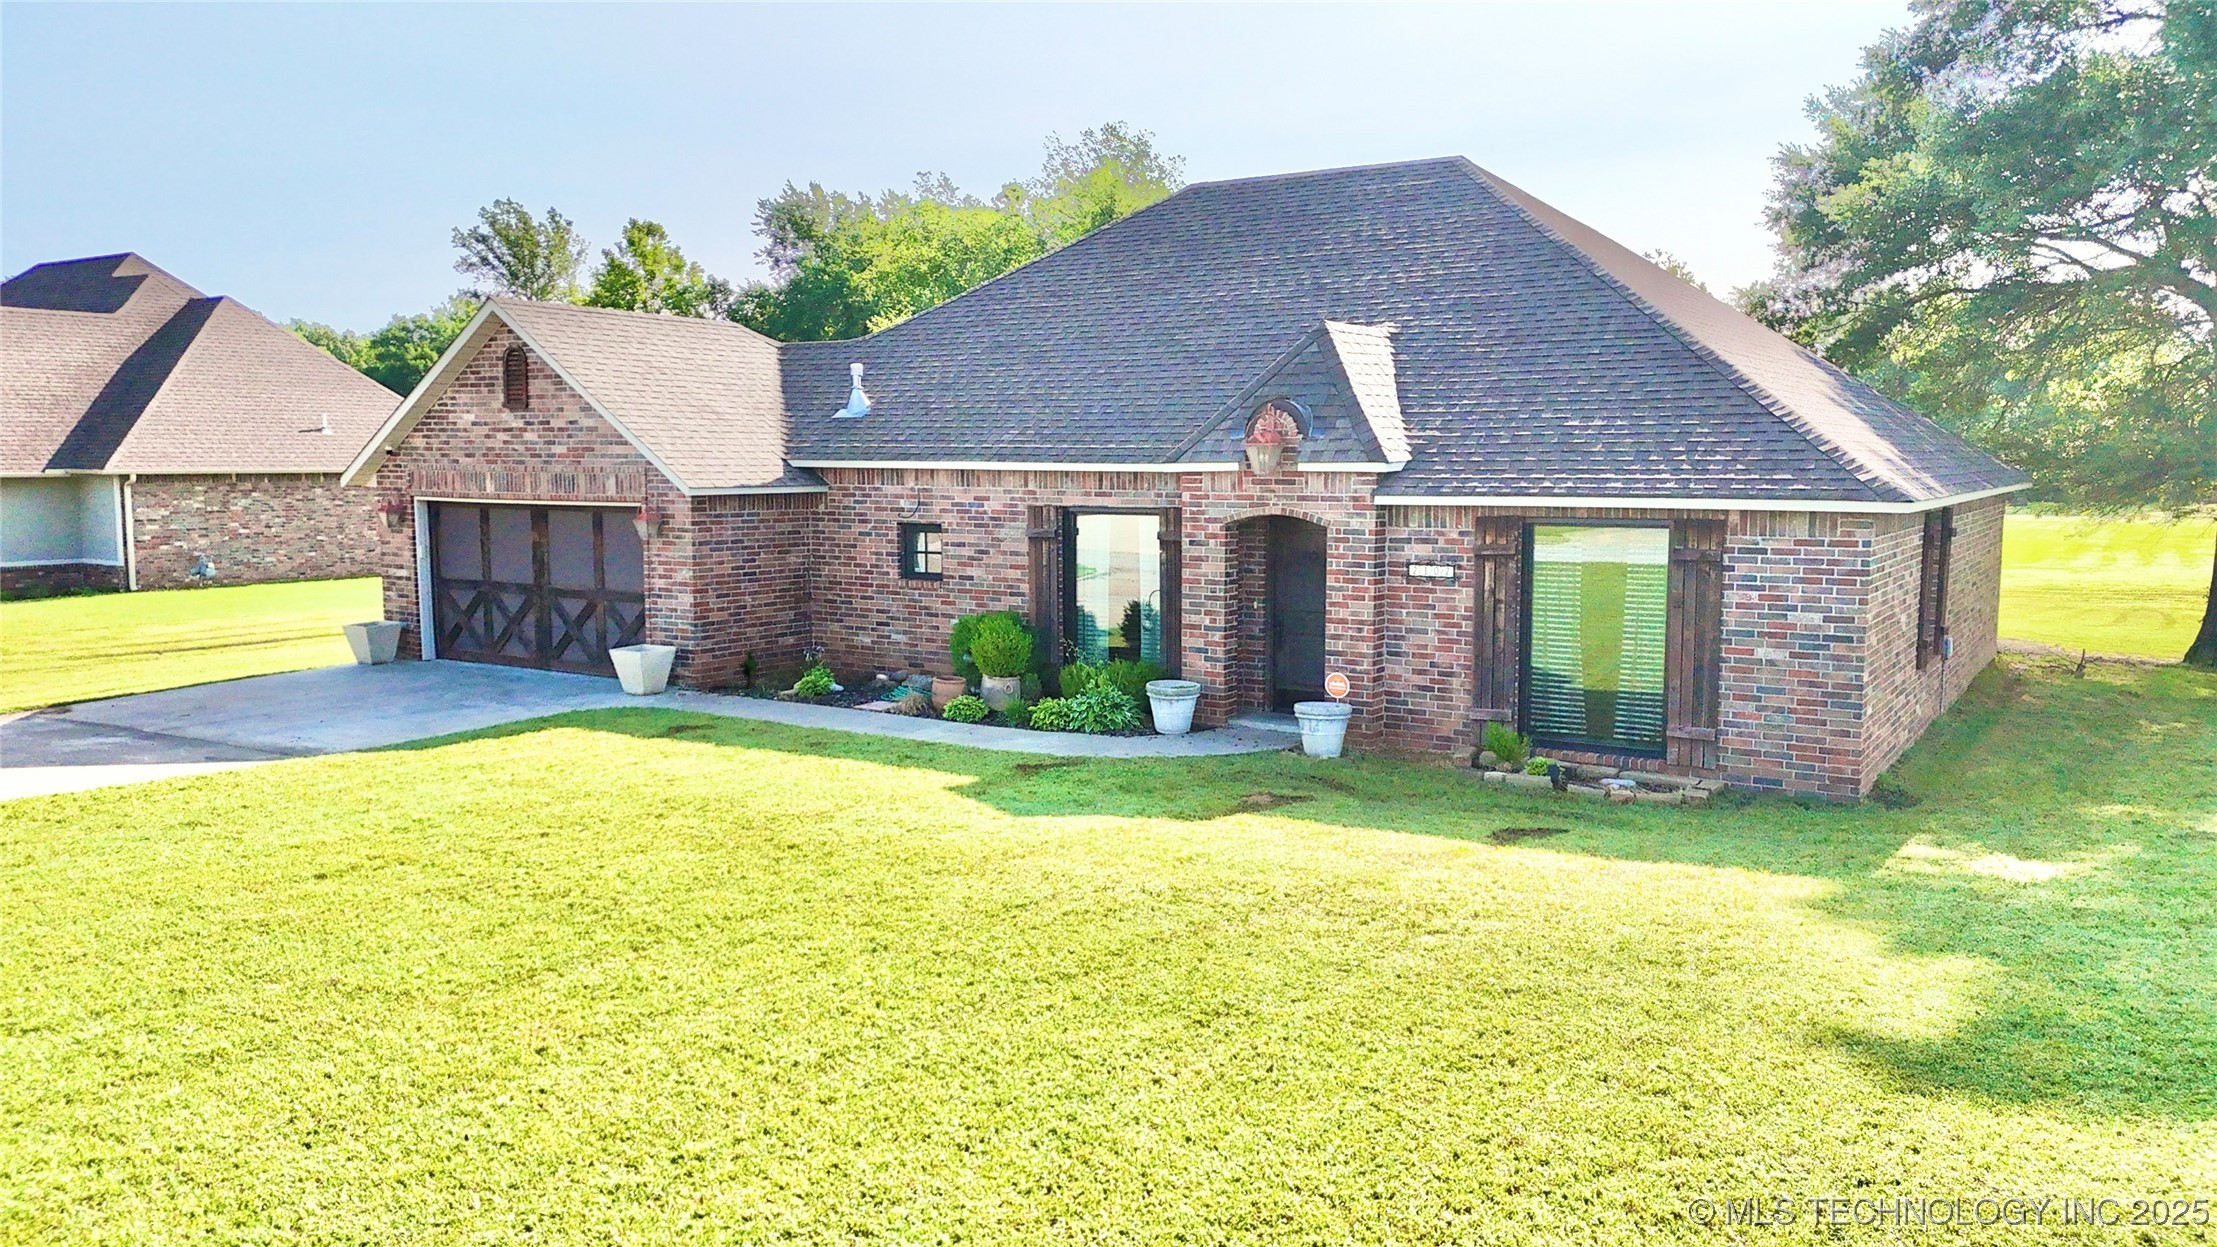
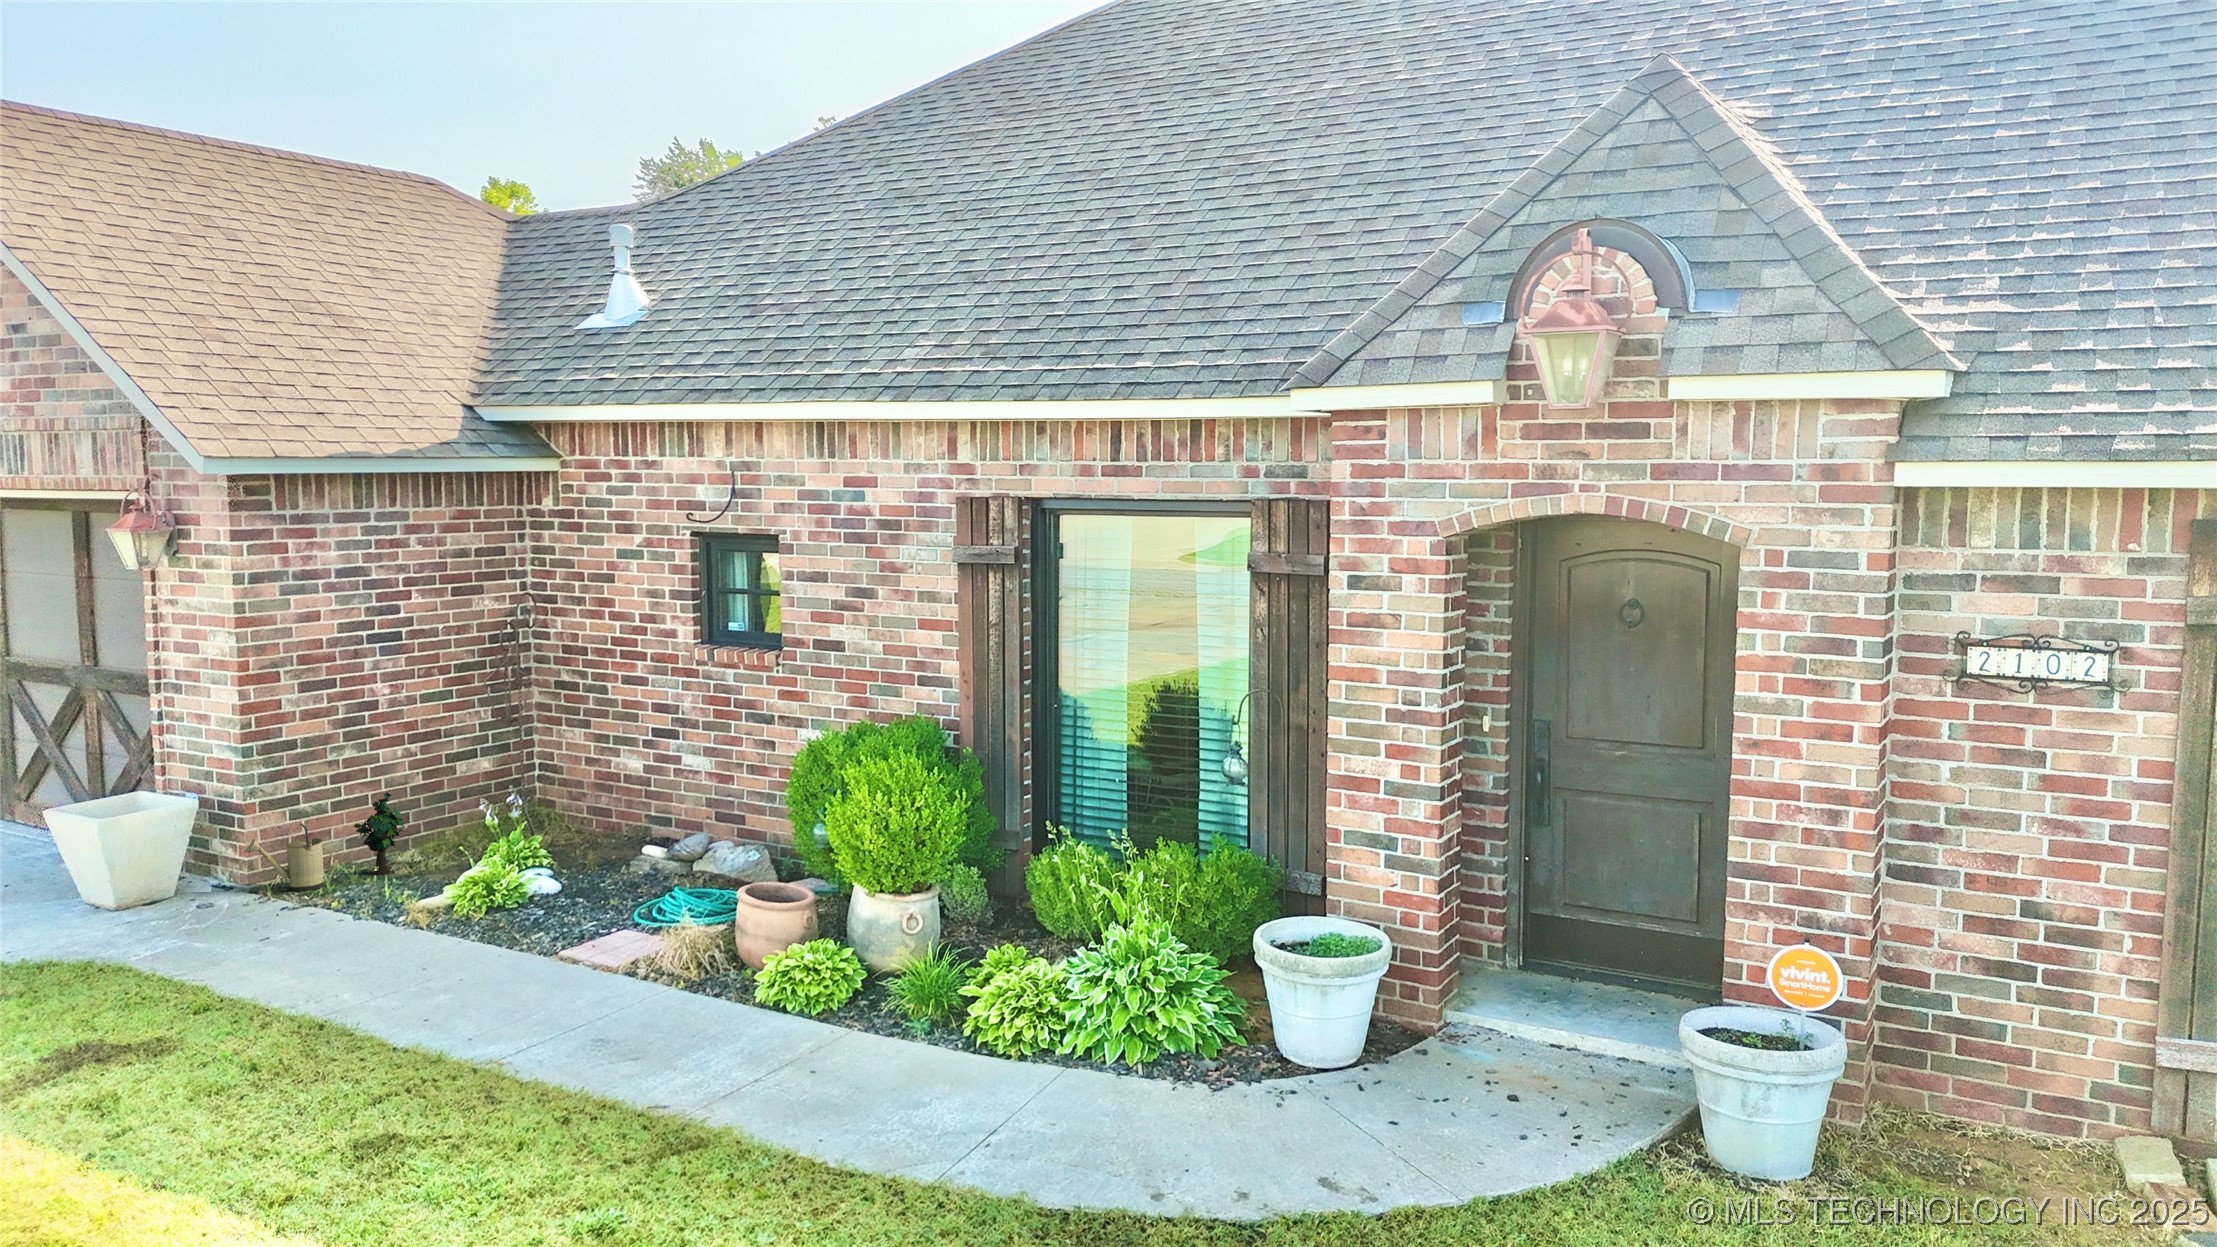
watering can: none [693,661,729,692] -> present [245,824,331,891]

